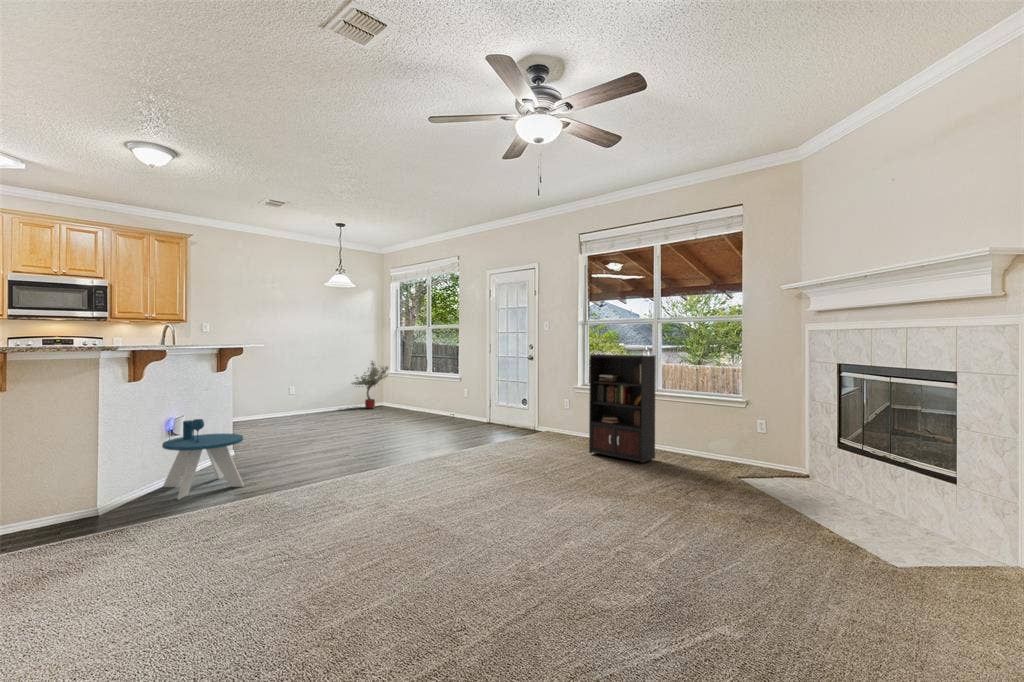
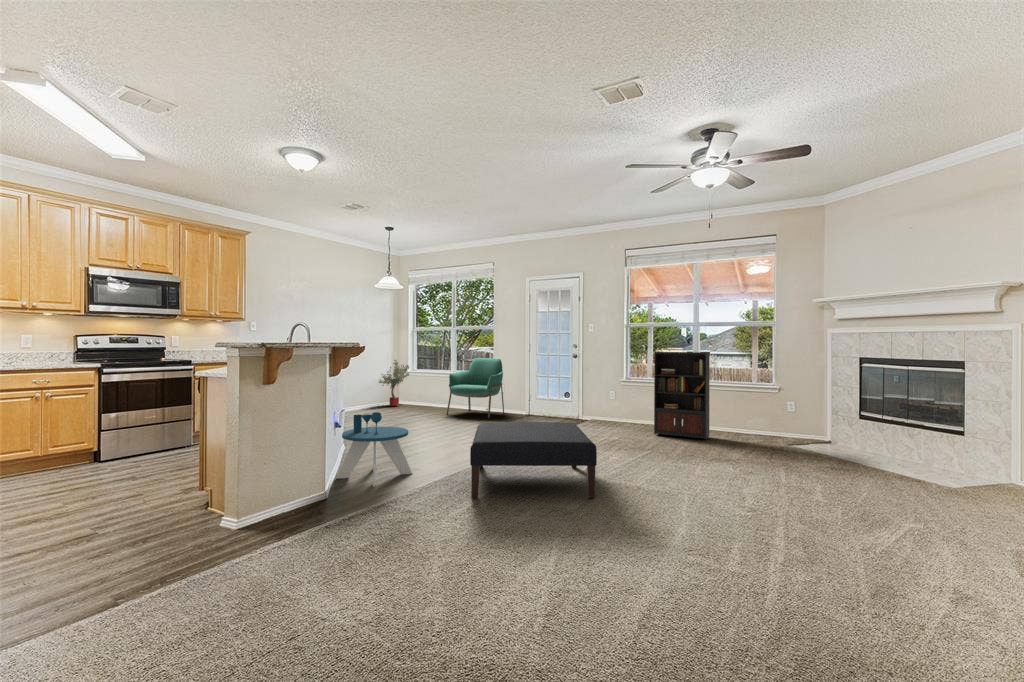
armchair: none [405,360,467,425] -> present [447,358,504,418]
ottoman: none [241,434,429,533] -> present [470,422,597,498]

